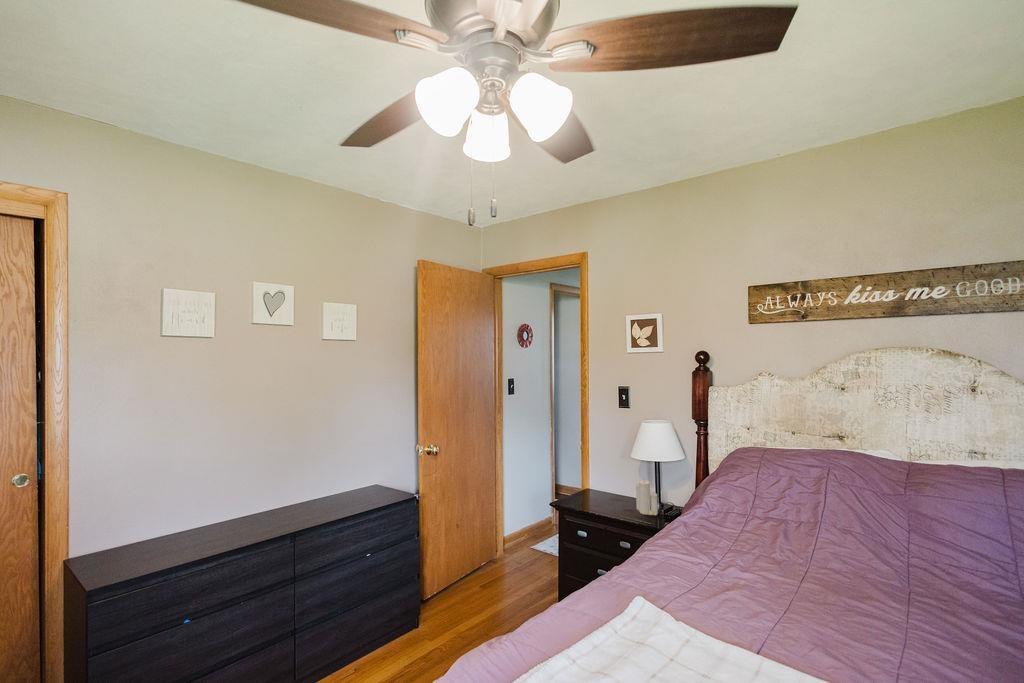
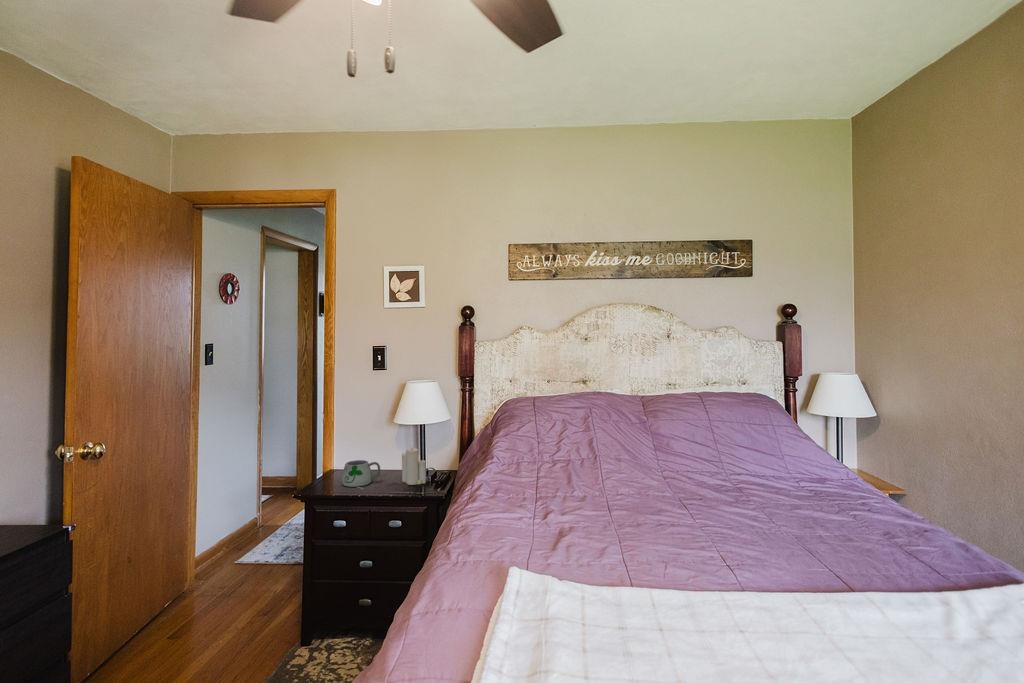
mug: none [586,482,617,509] -> present [342,460,380,489]

